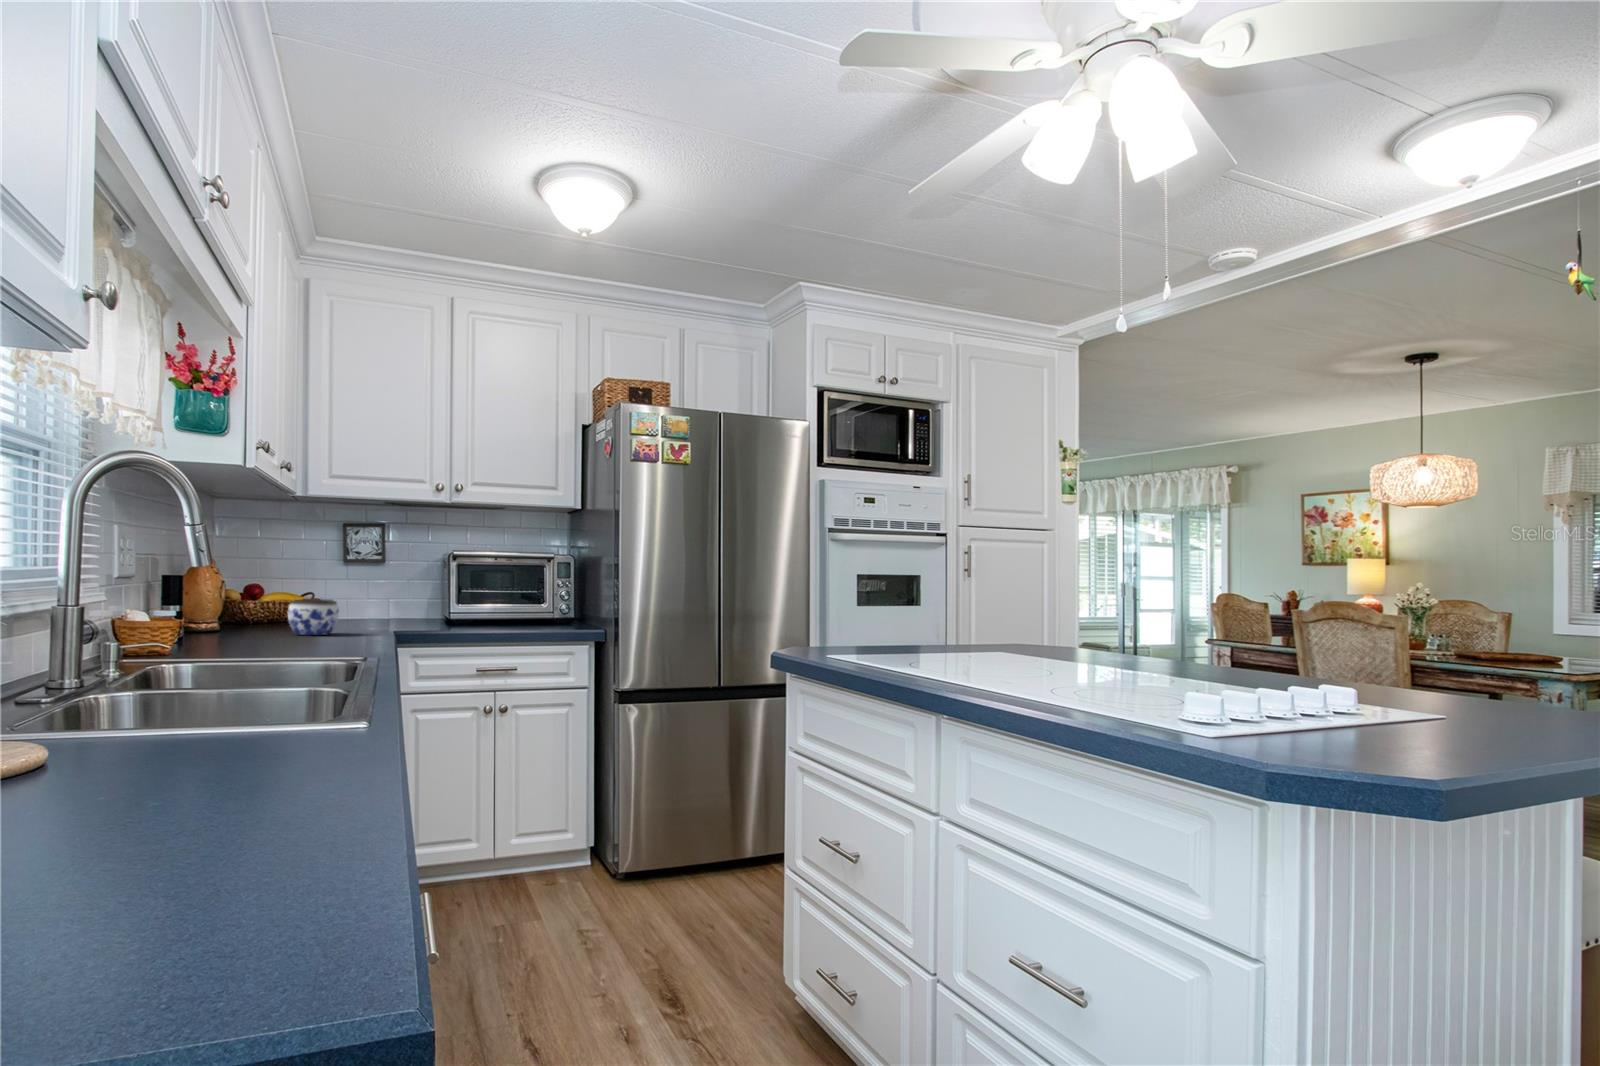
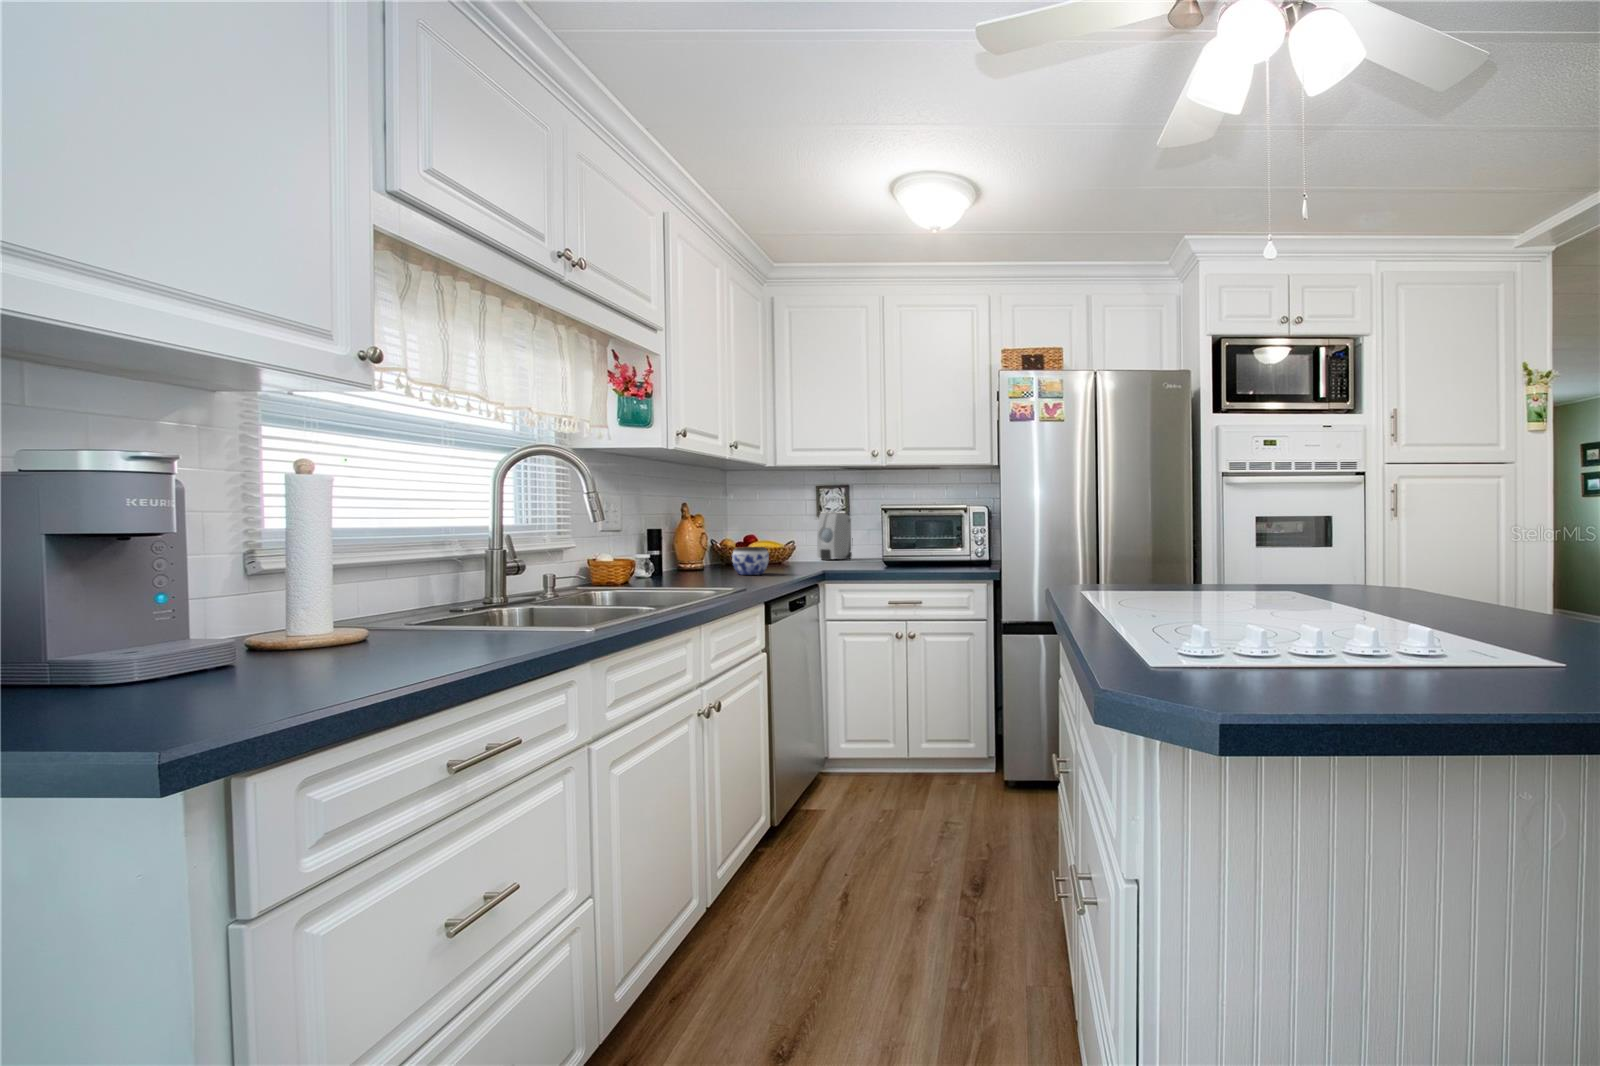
soap dispenser: none [365,556,415,618] -> present [817,513,853,560]

